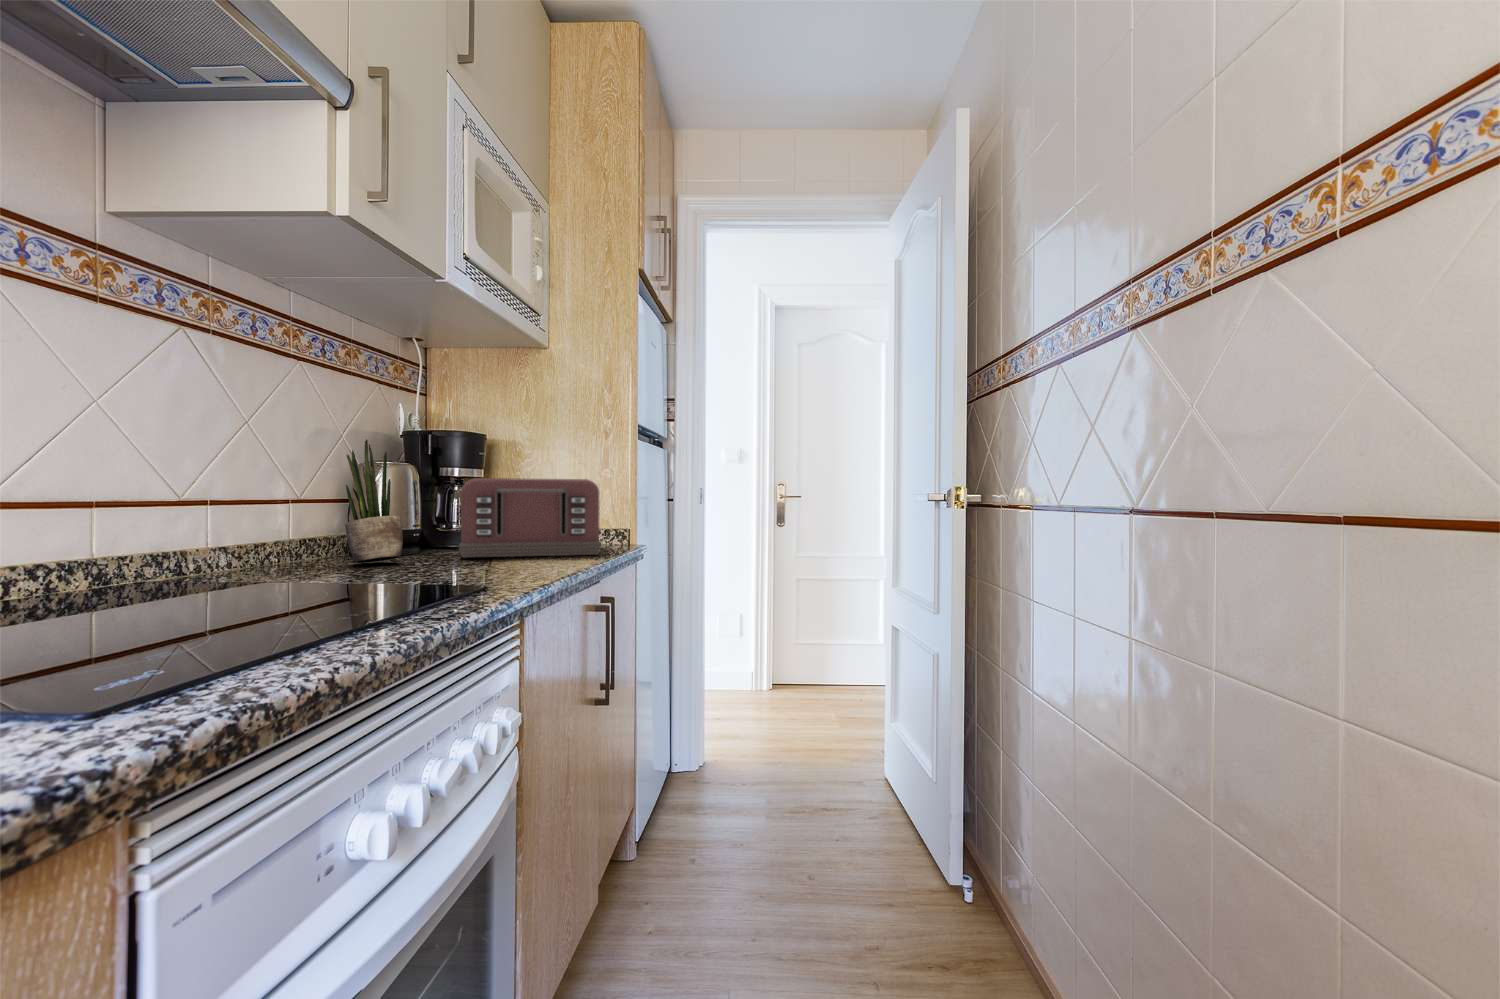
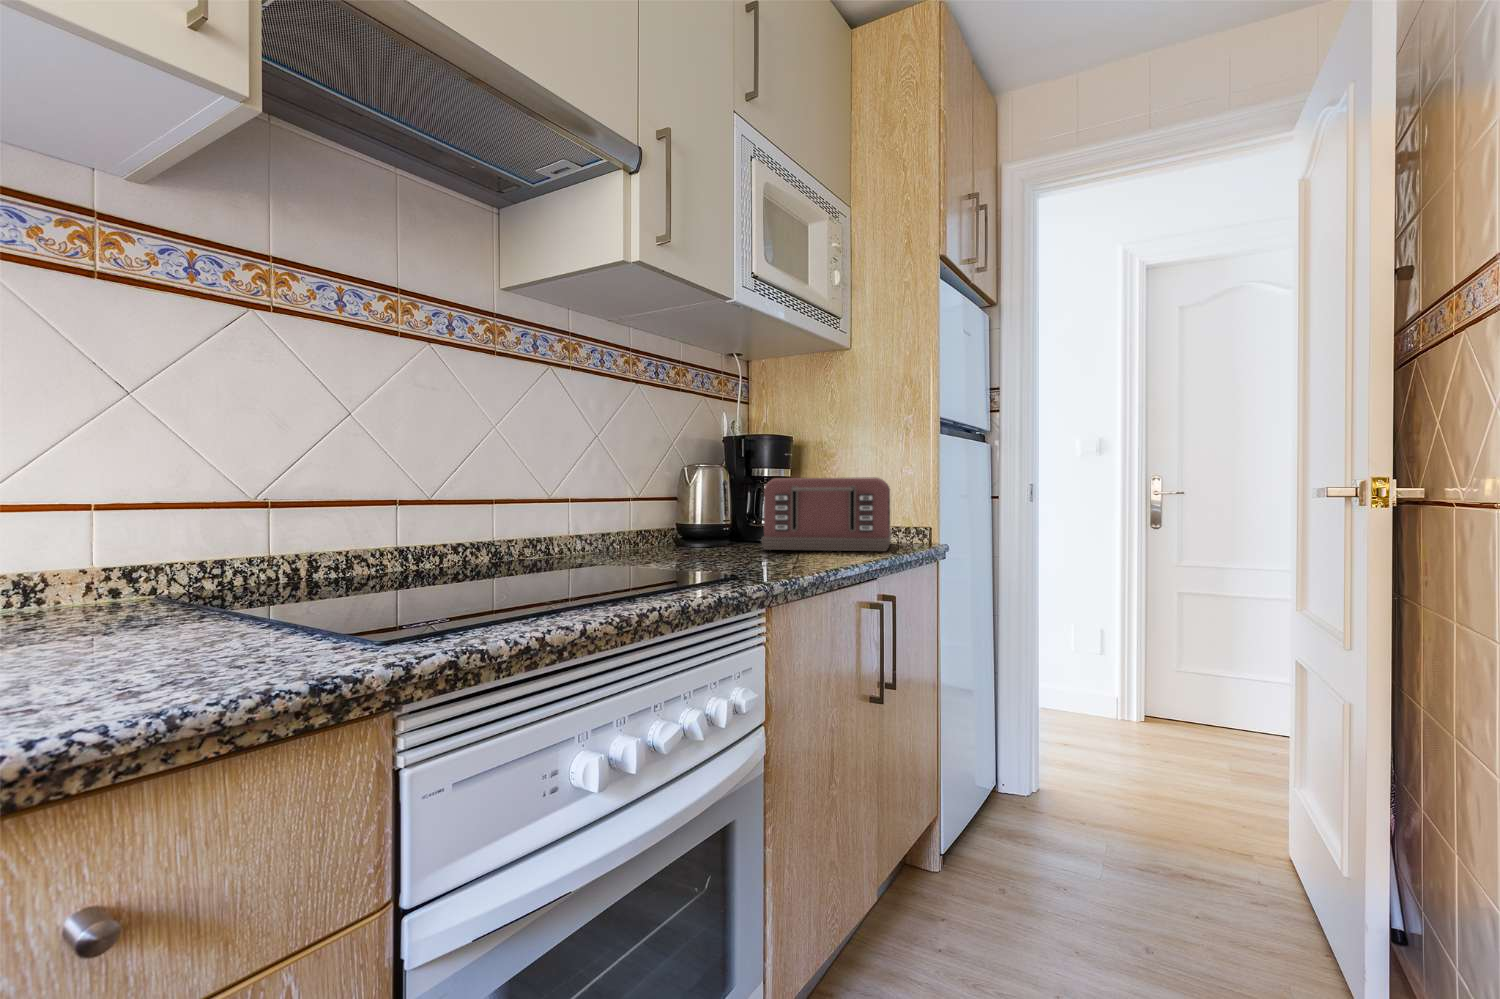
potted plant: present [345,439,403,563] -> none [671,446,714,551]

